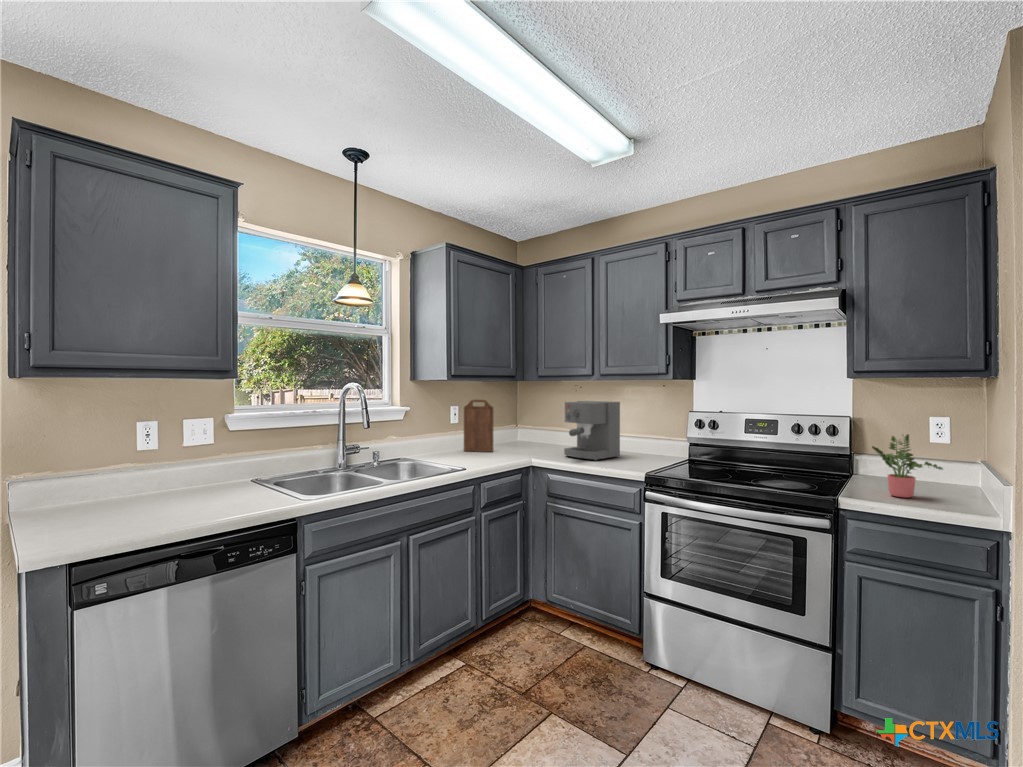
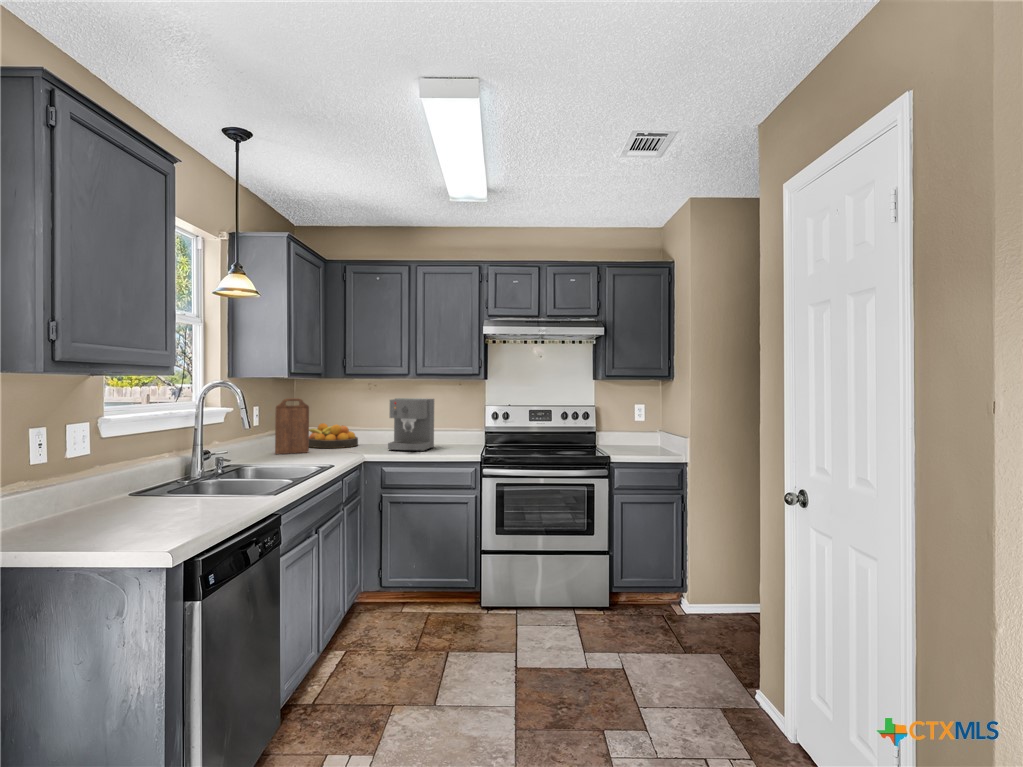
fruit bowl: none [510,424,557,449] -> present [309,423,358,448]
potted plant: present [872,434,943,498] -> none [625,415,657,453]

